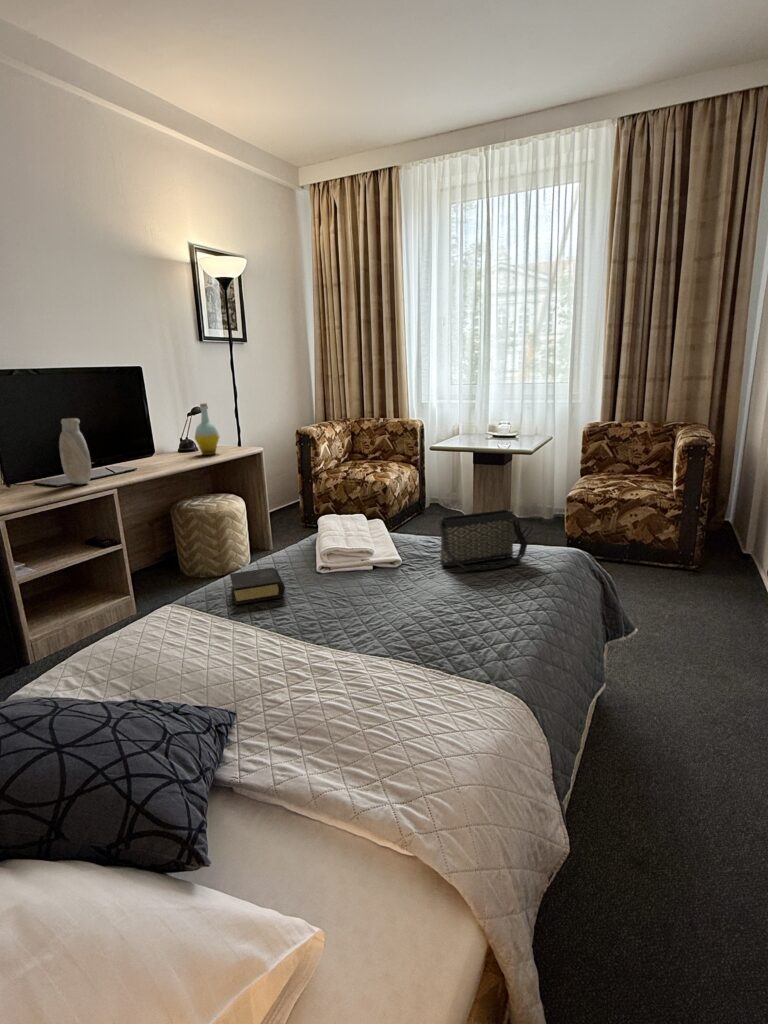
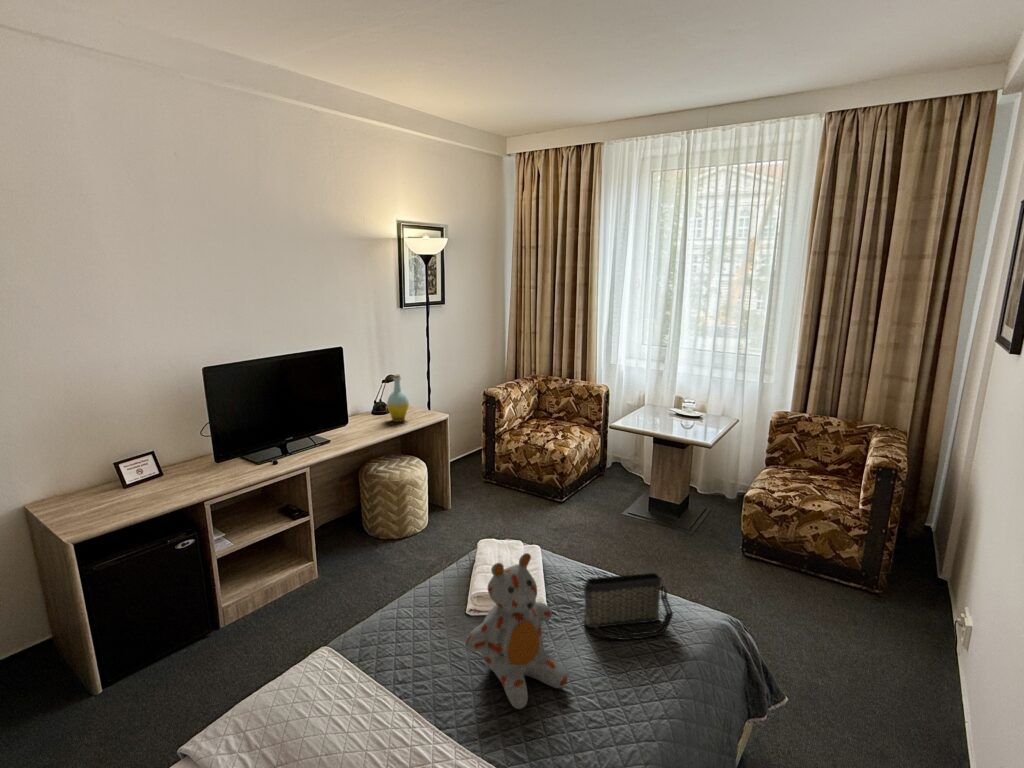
vase: present [59,418,91,484] -> none [261,404,287,463]
stuffed bear: none [331,473,436,618] -> present [466,553,567,709]
book: present [230,568,285,605] -> none [378,614,427,659]

